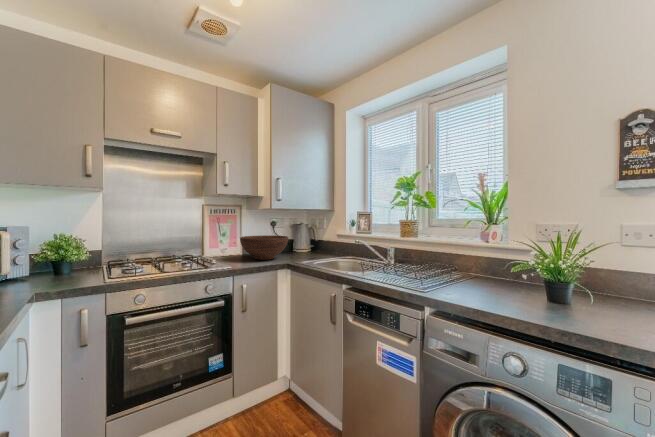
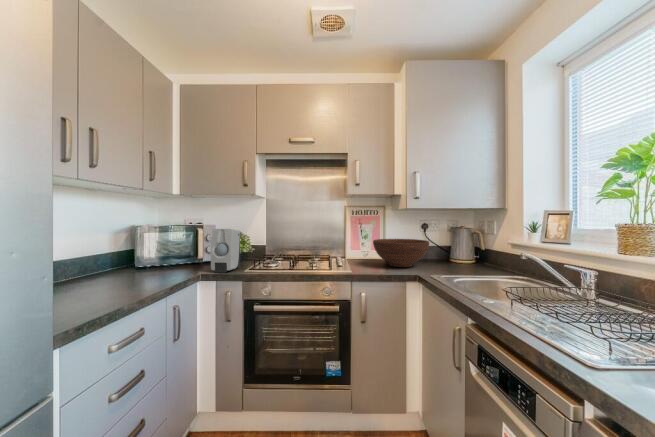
soap dispenser: none [53,230,88,287] -> present [211,229,240,273]

